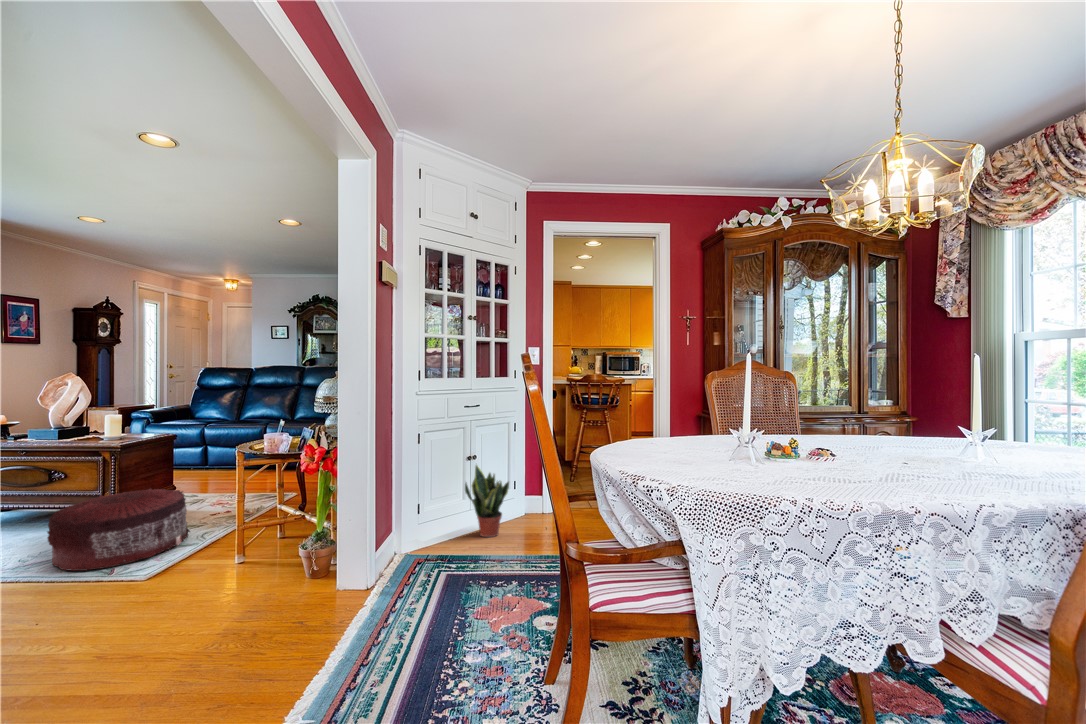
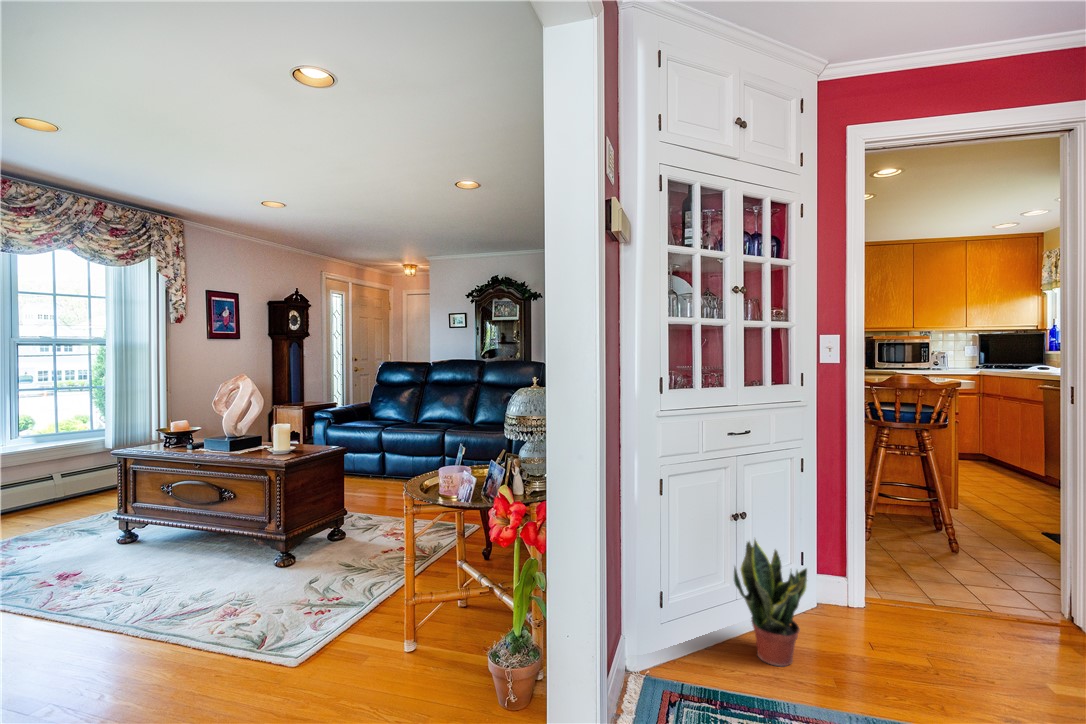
pouf: present [47,488,190,571] -> none [205,519,357,631]

